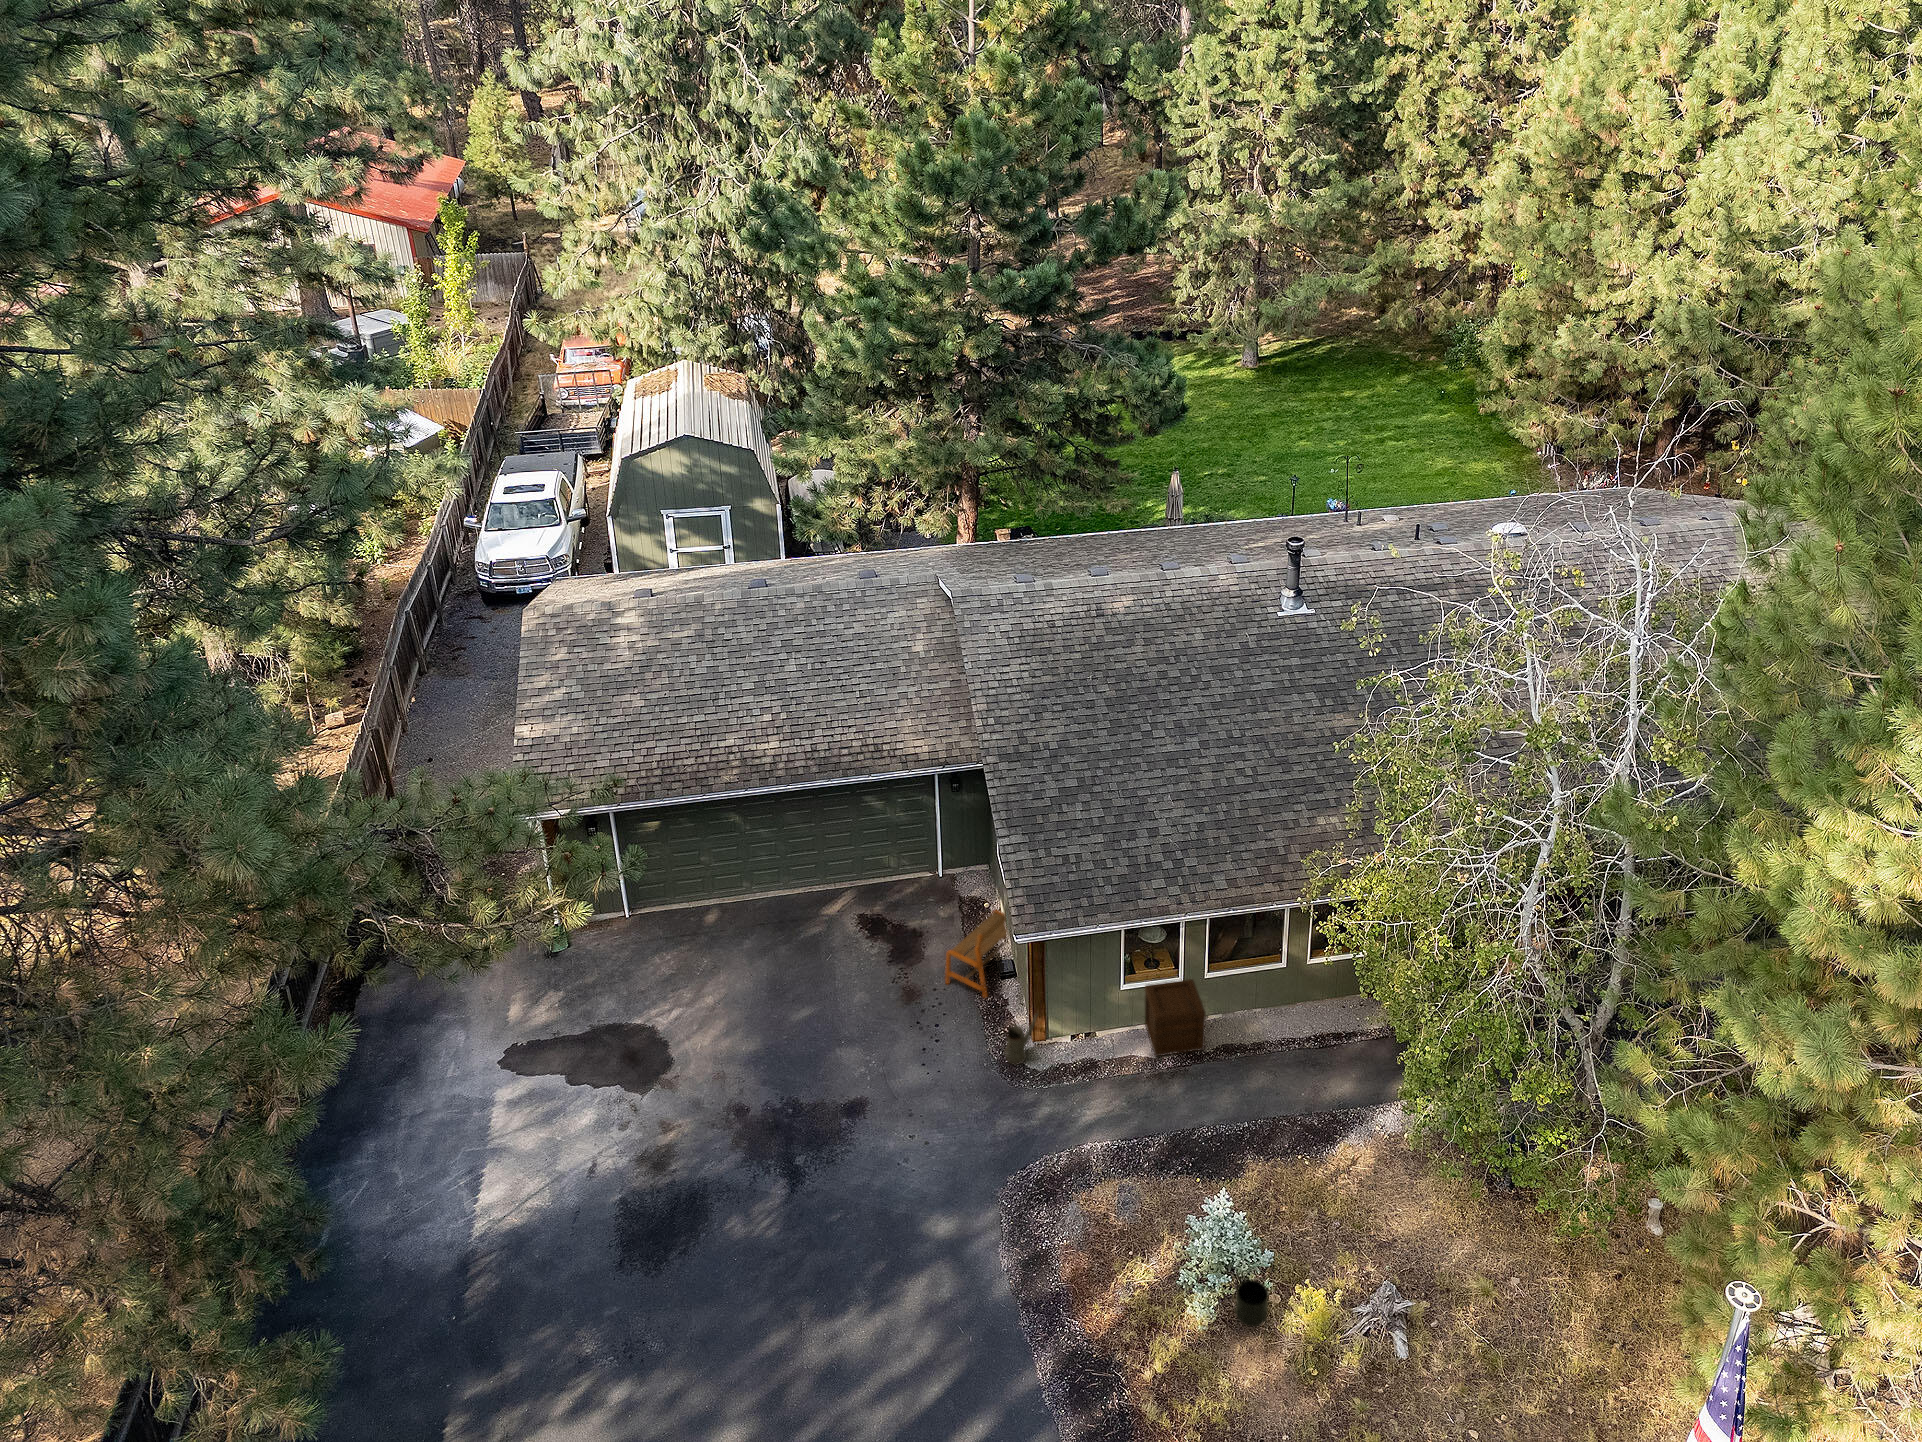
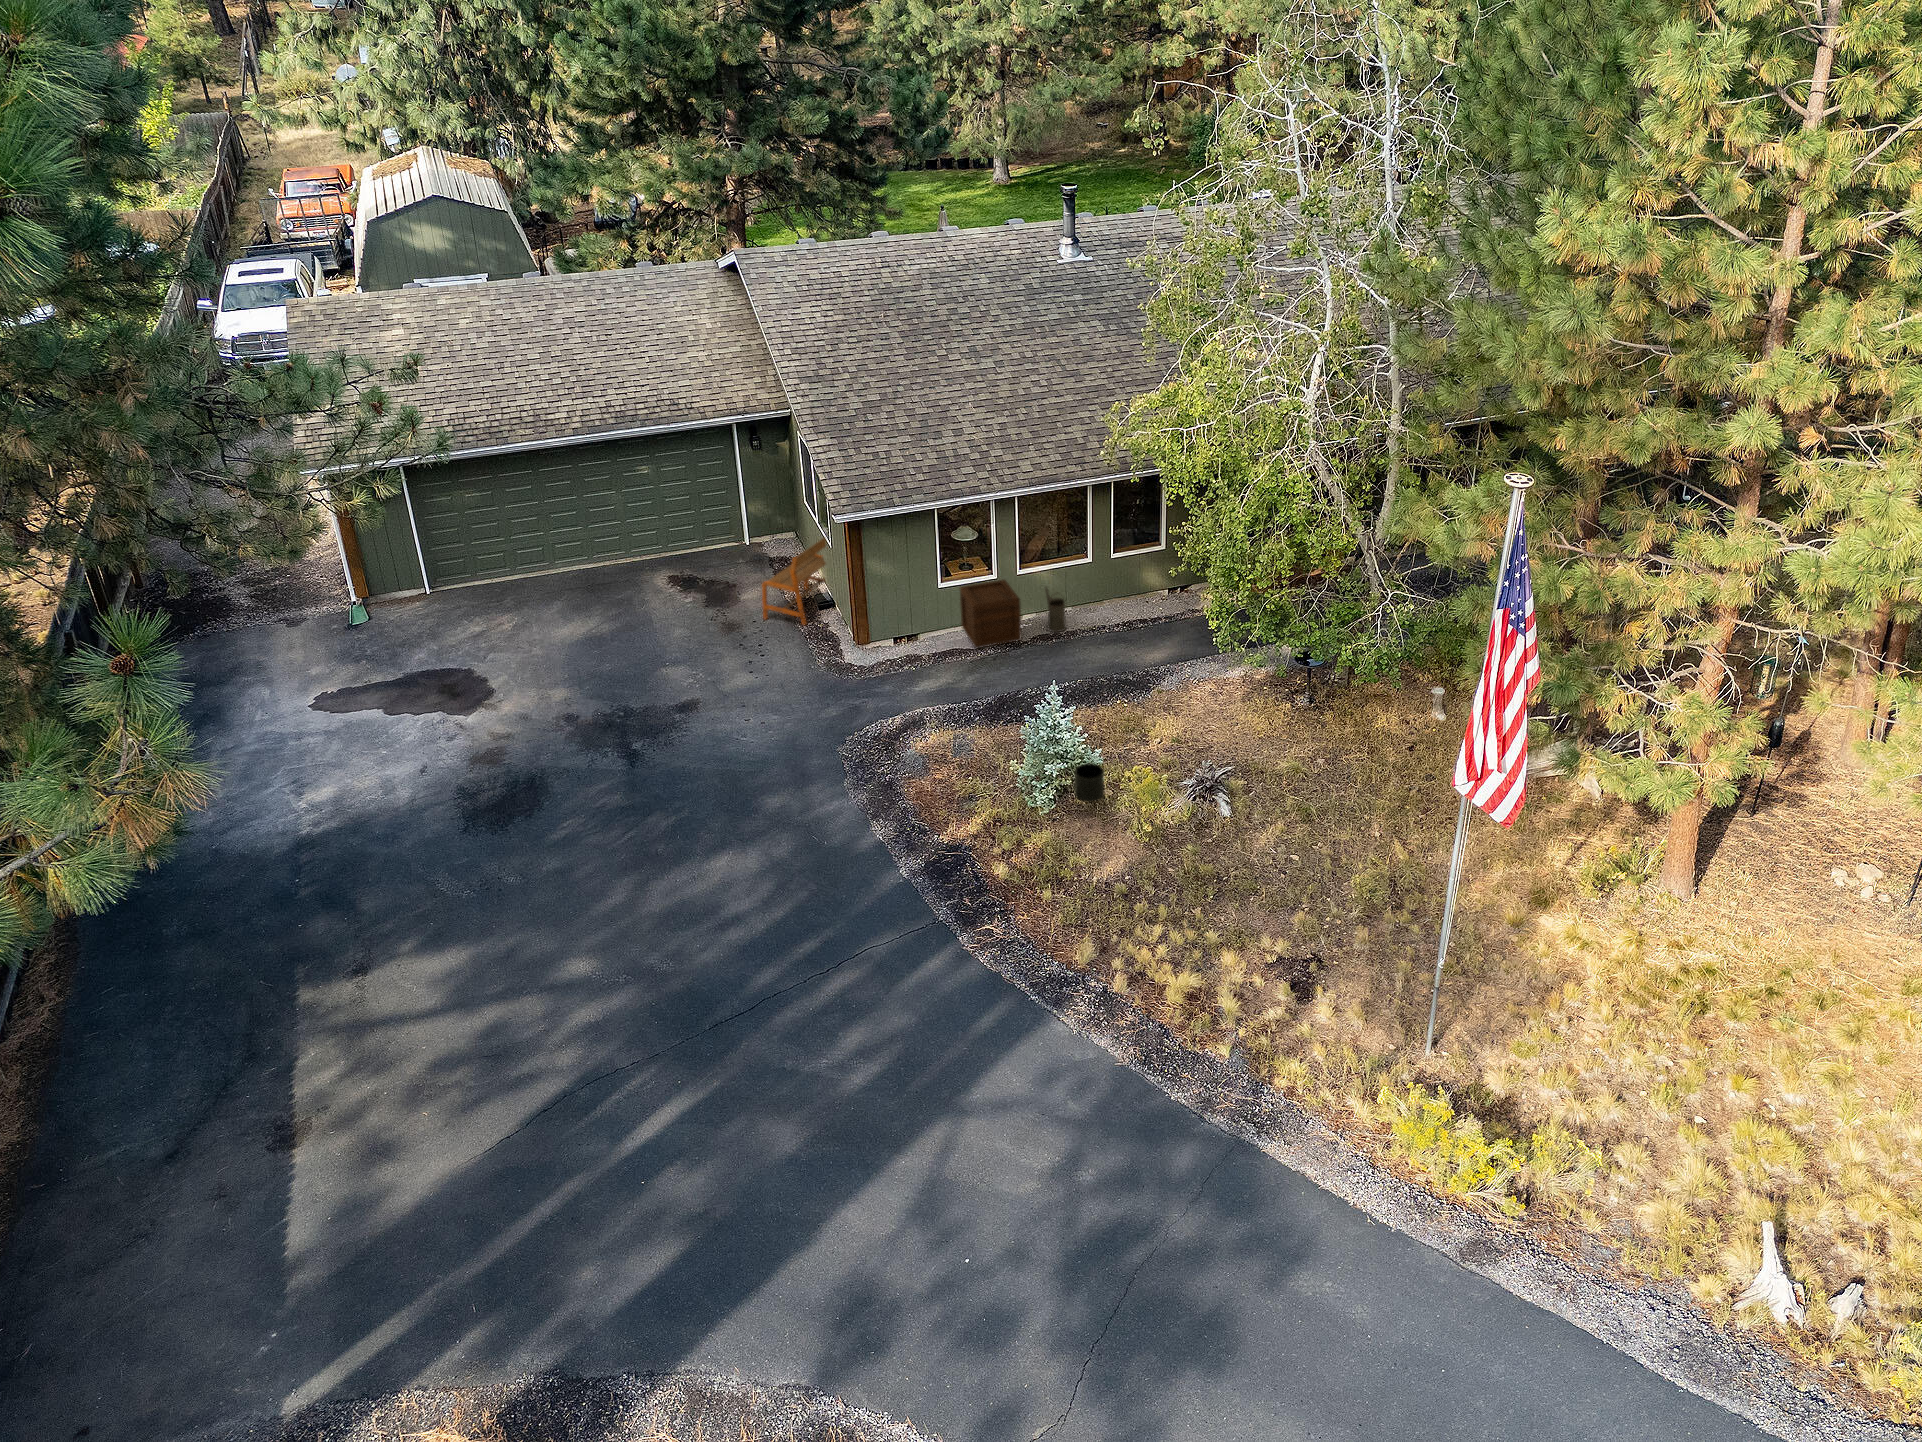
watering can: present [1004,1014,1038,1065] -> present [1045,587,1067,632]

